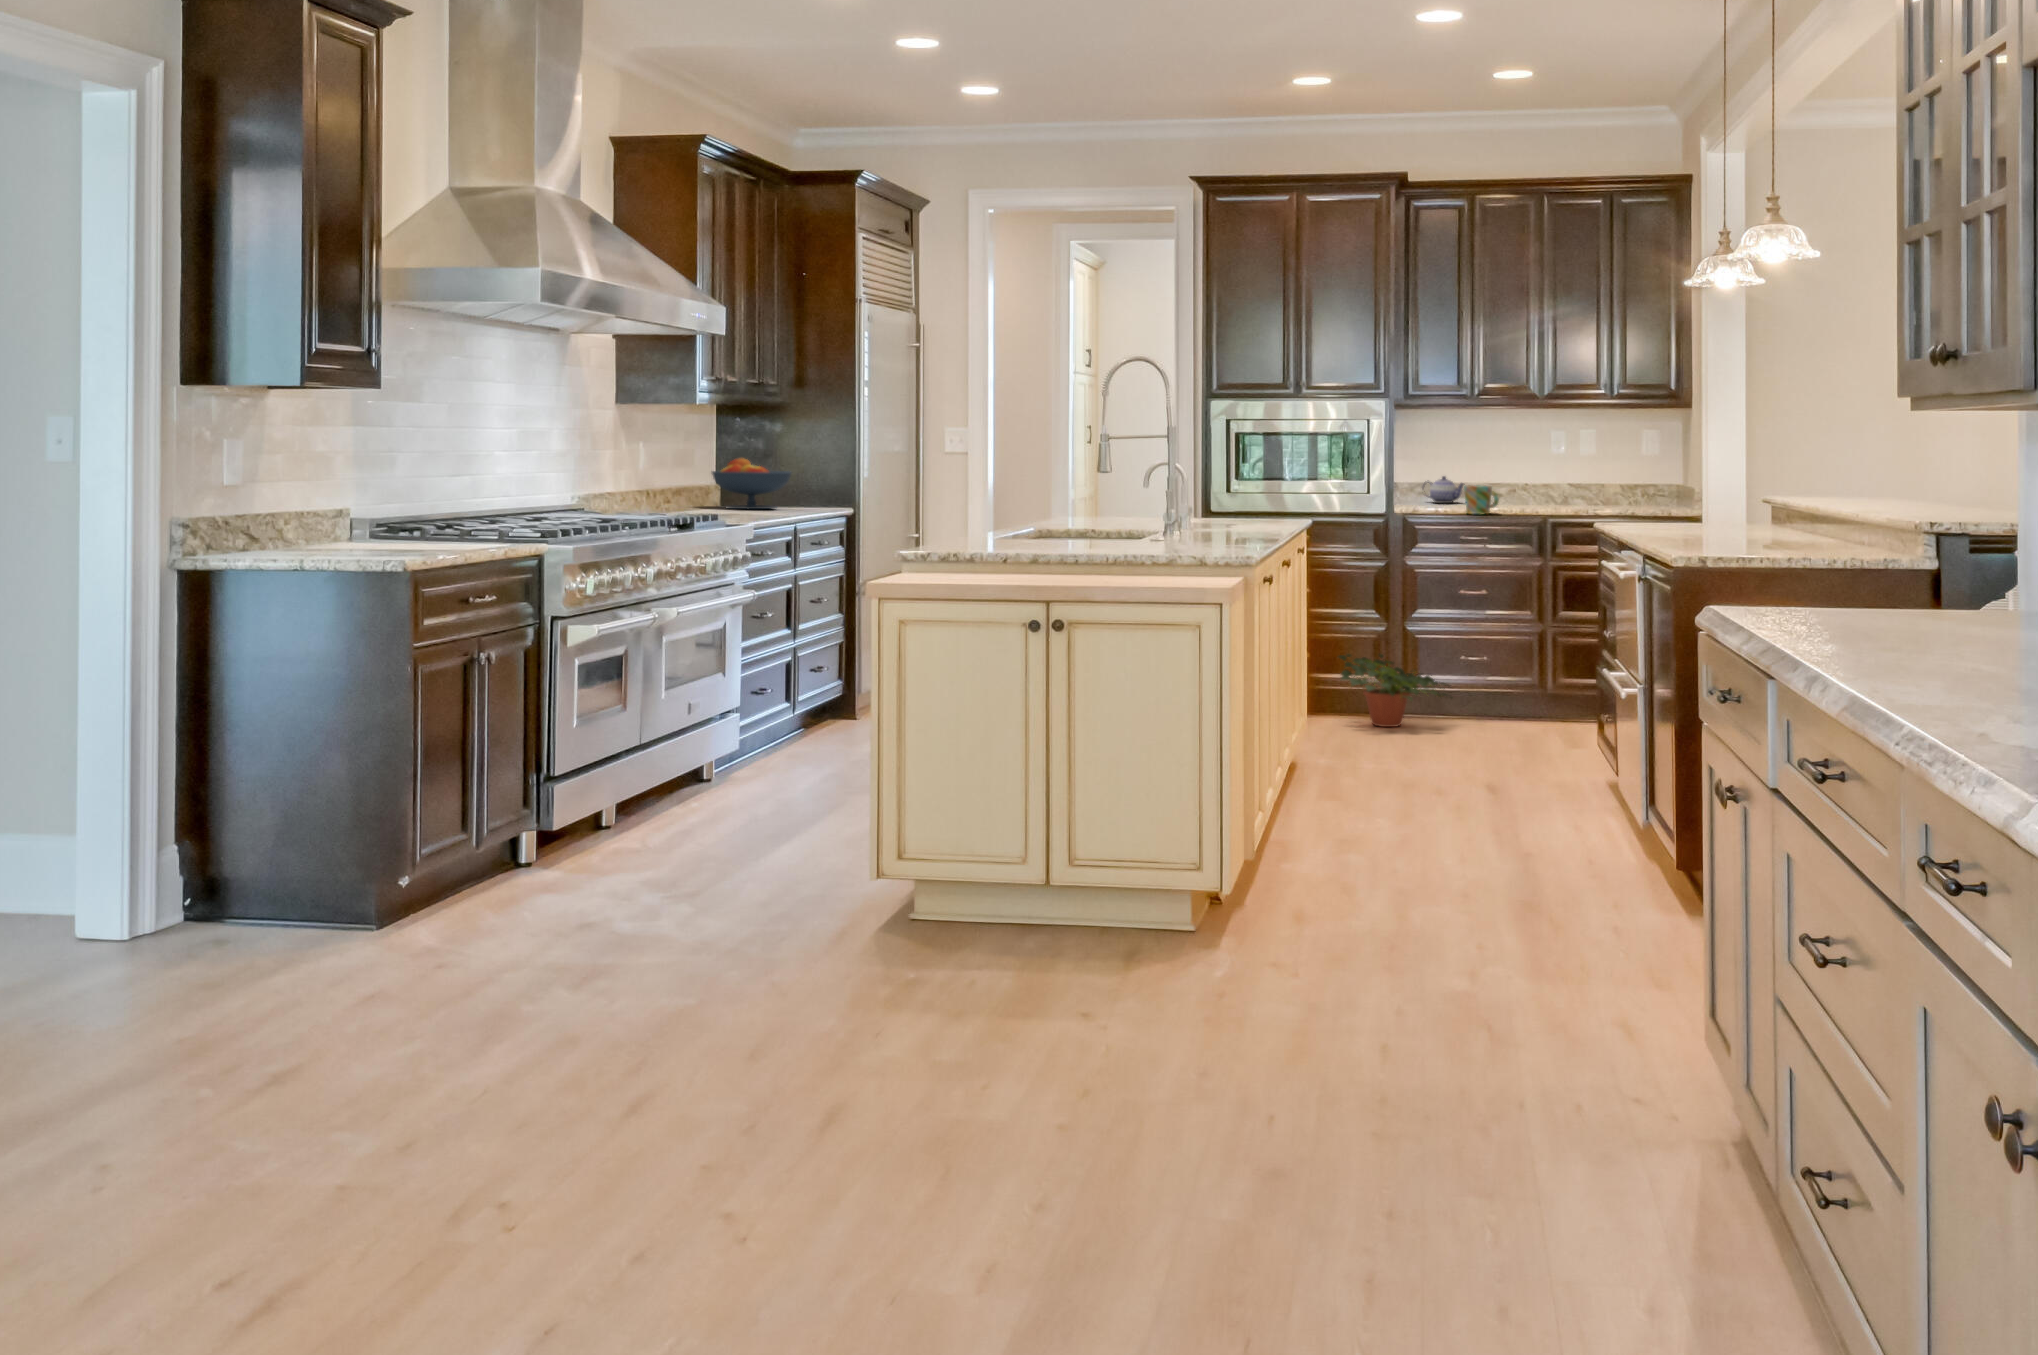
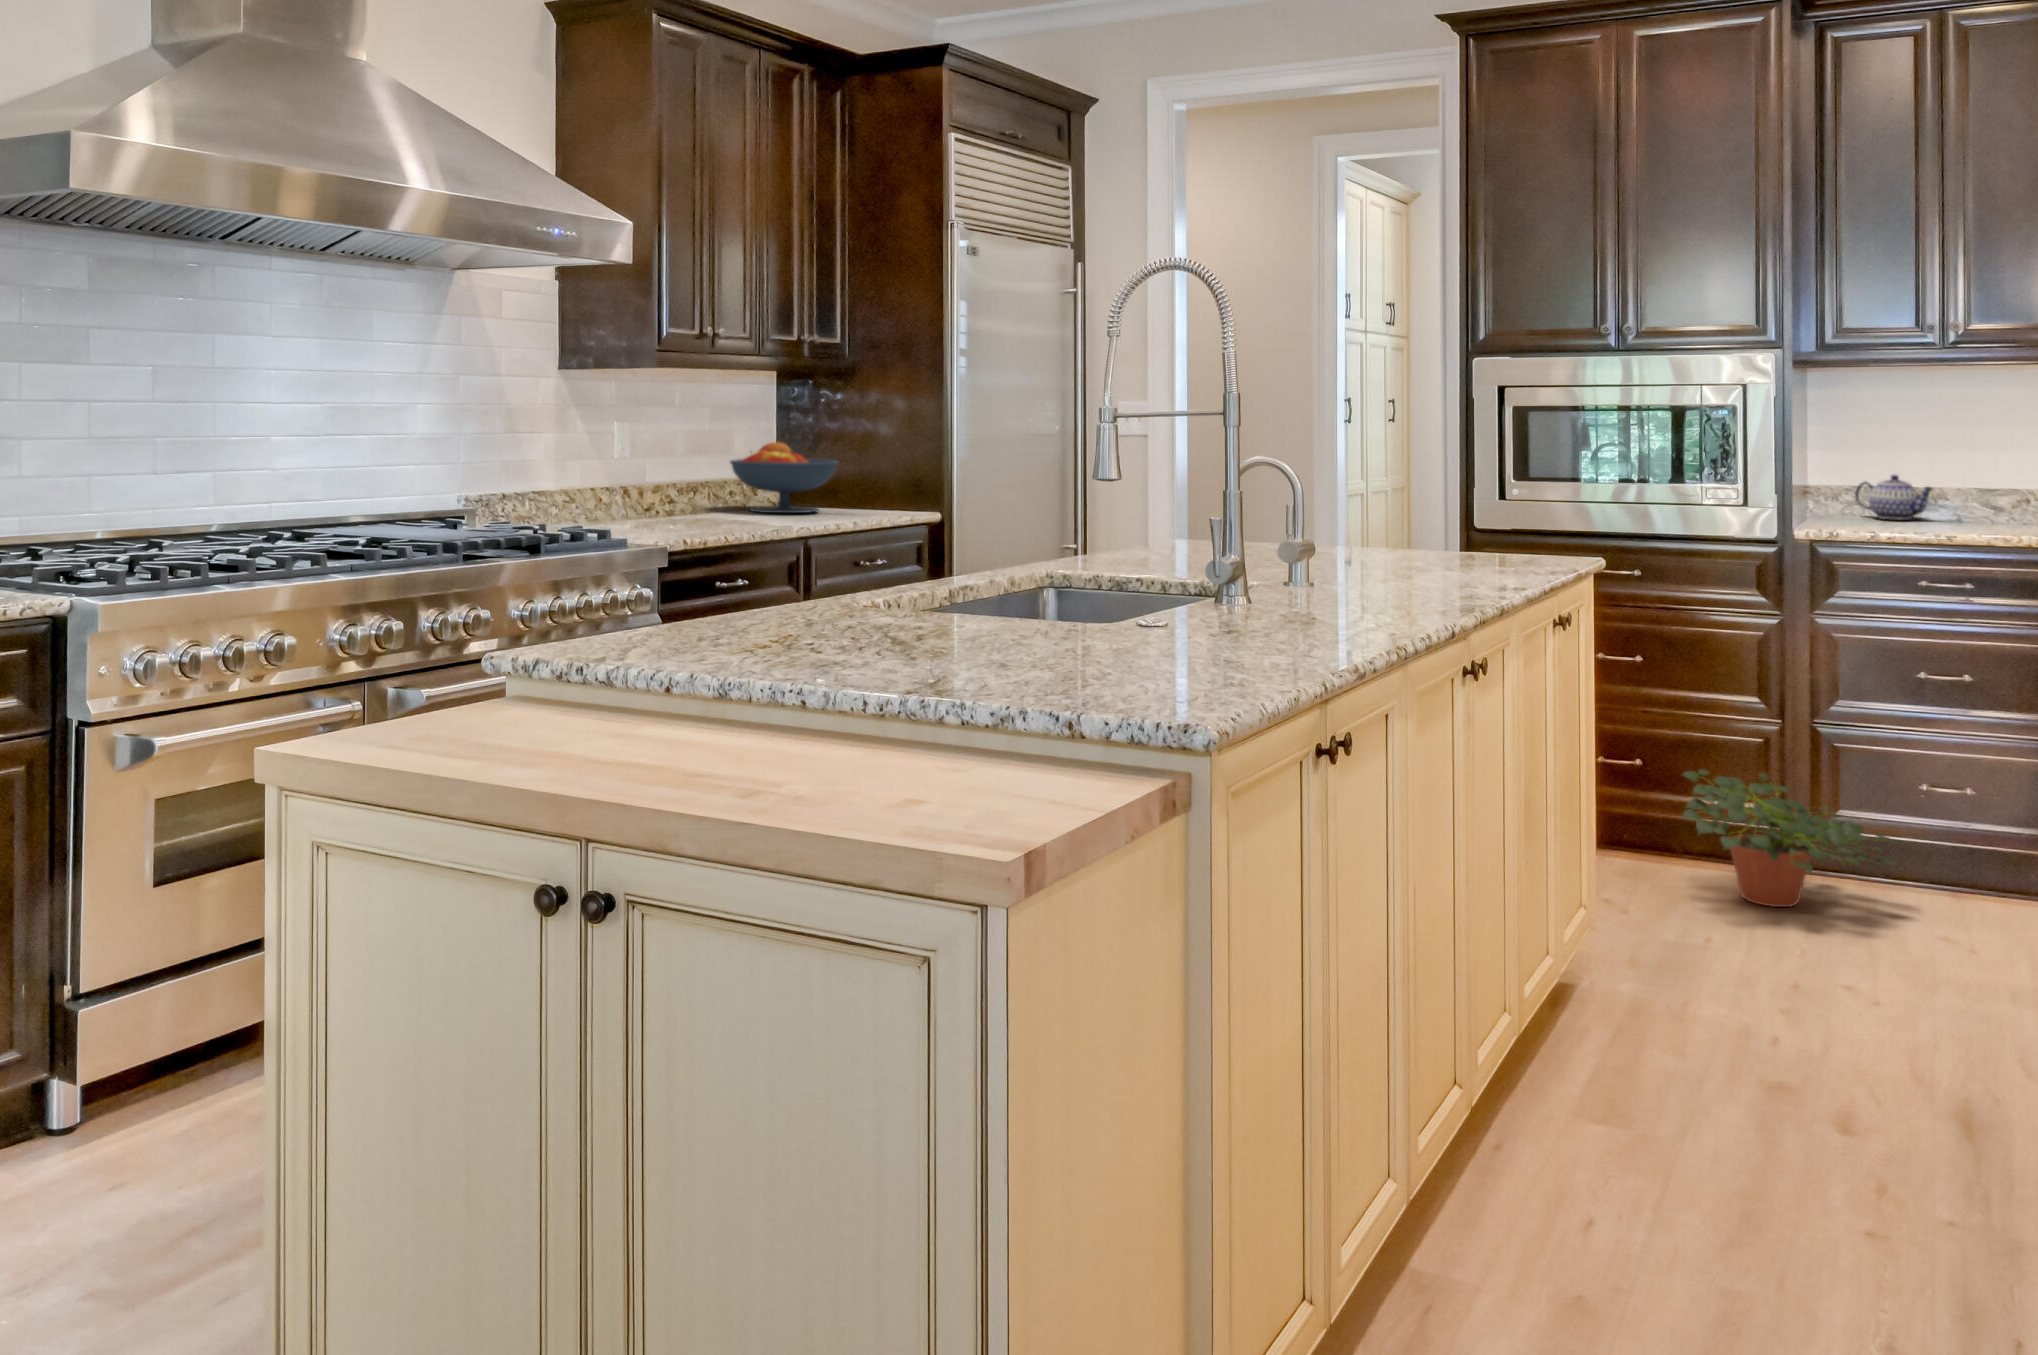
mug: present [1464,485,1499,514] -> none [1923,495,1992,546]

